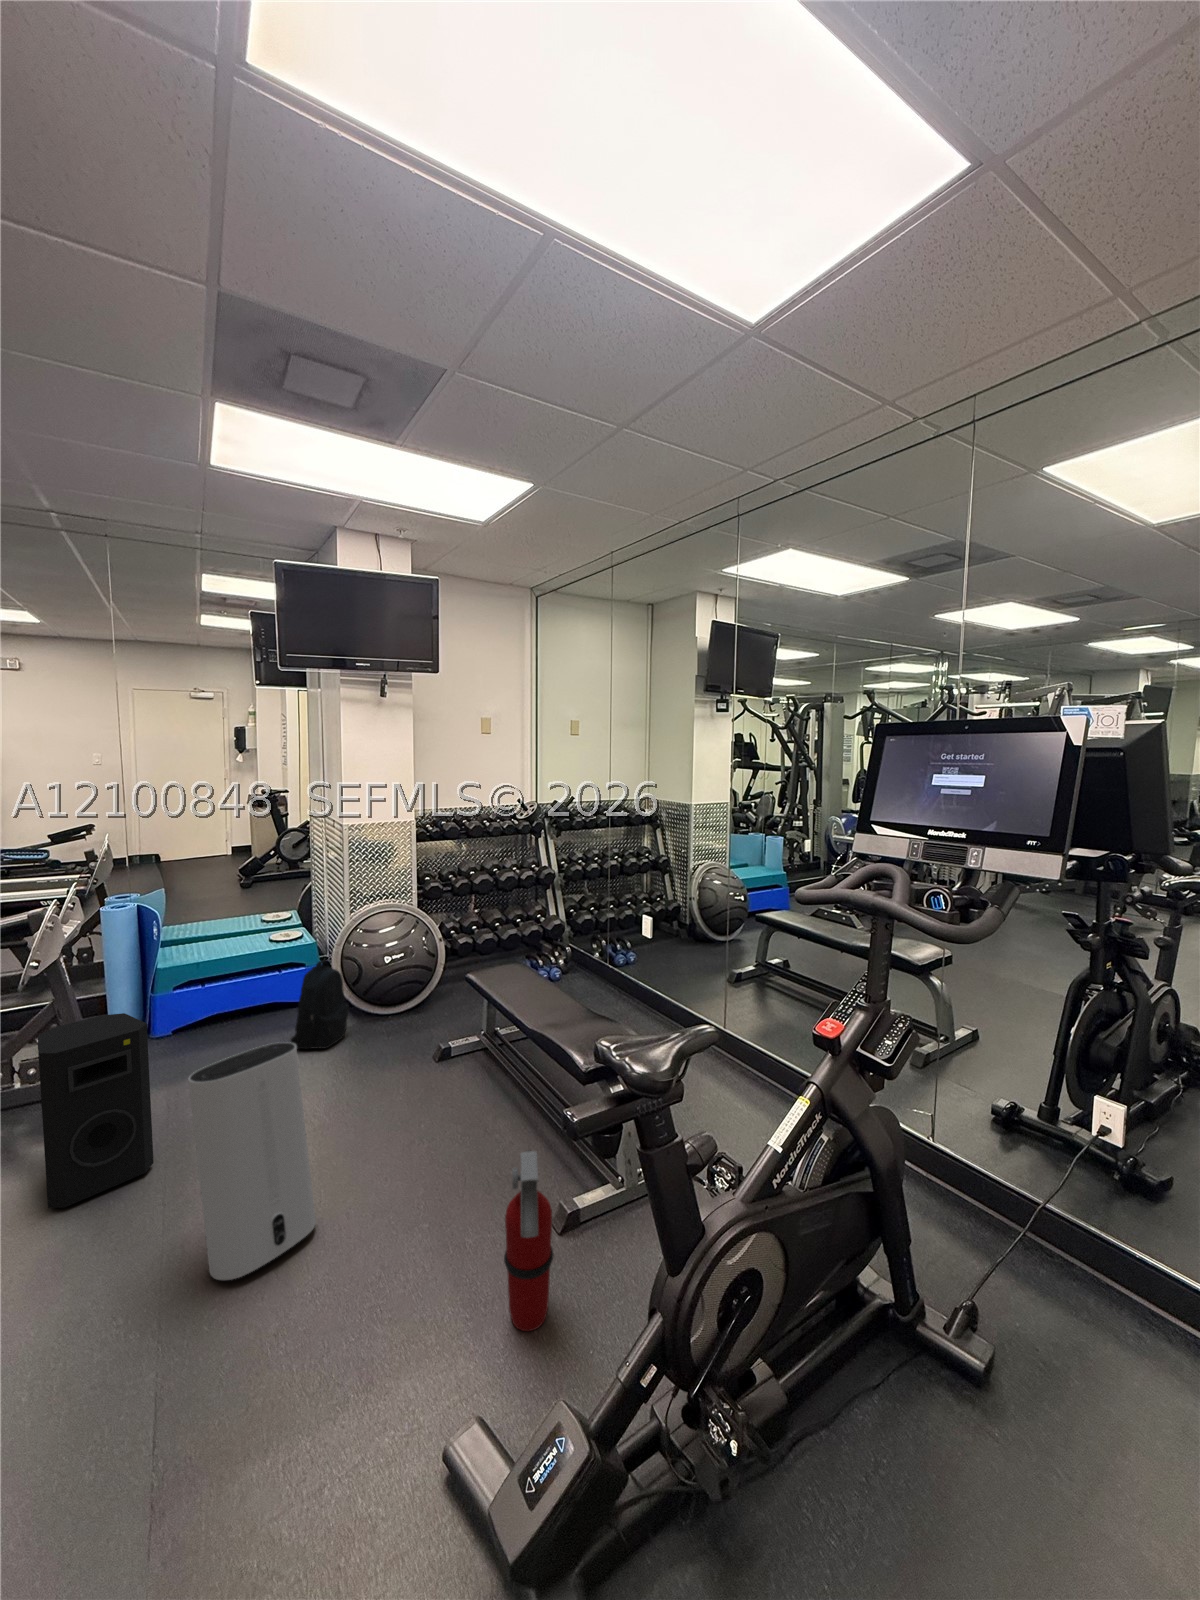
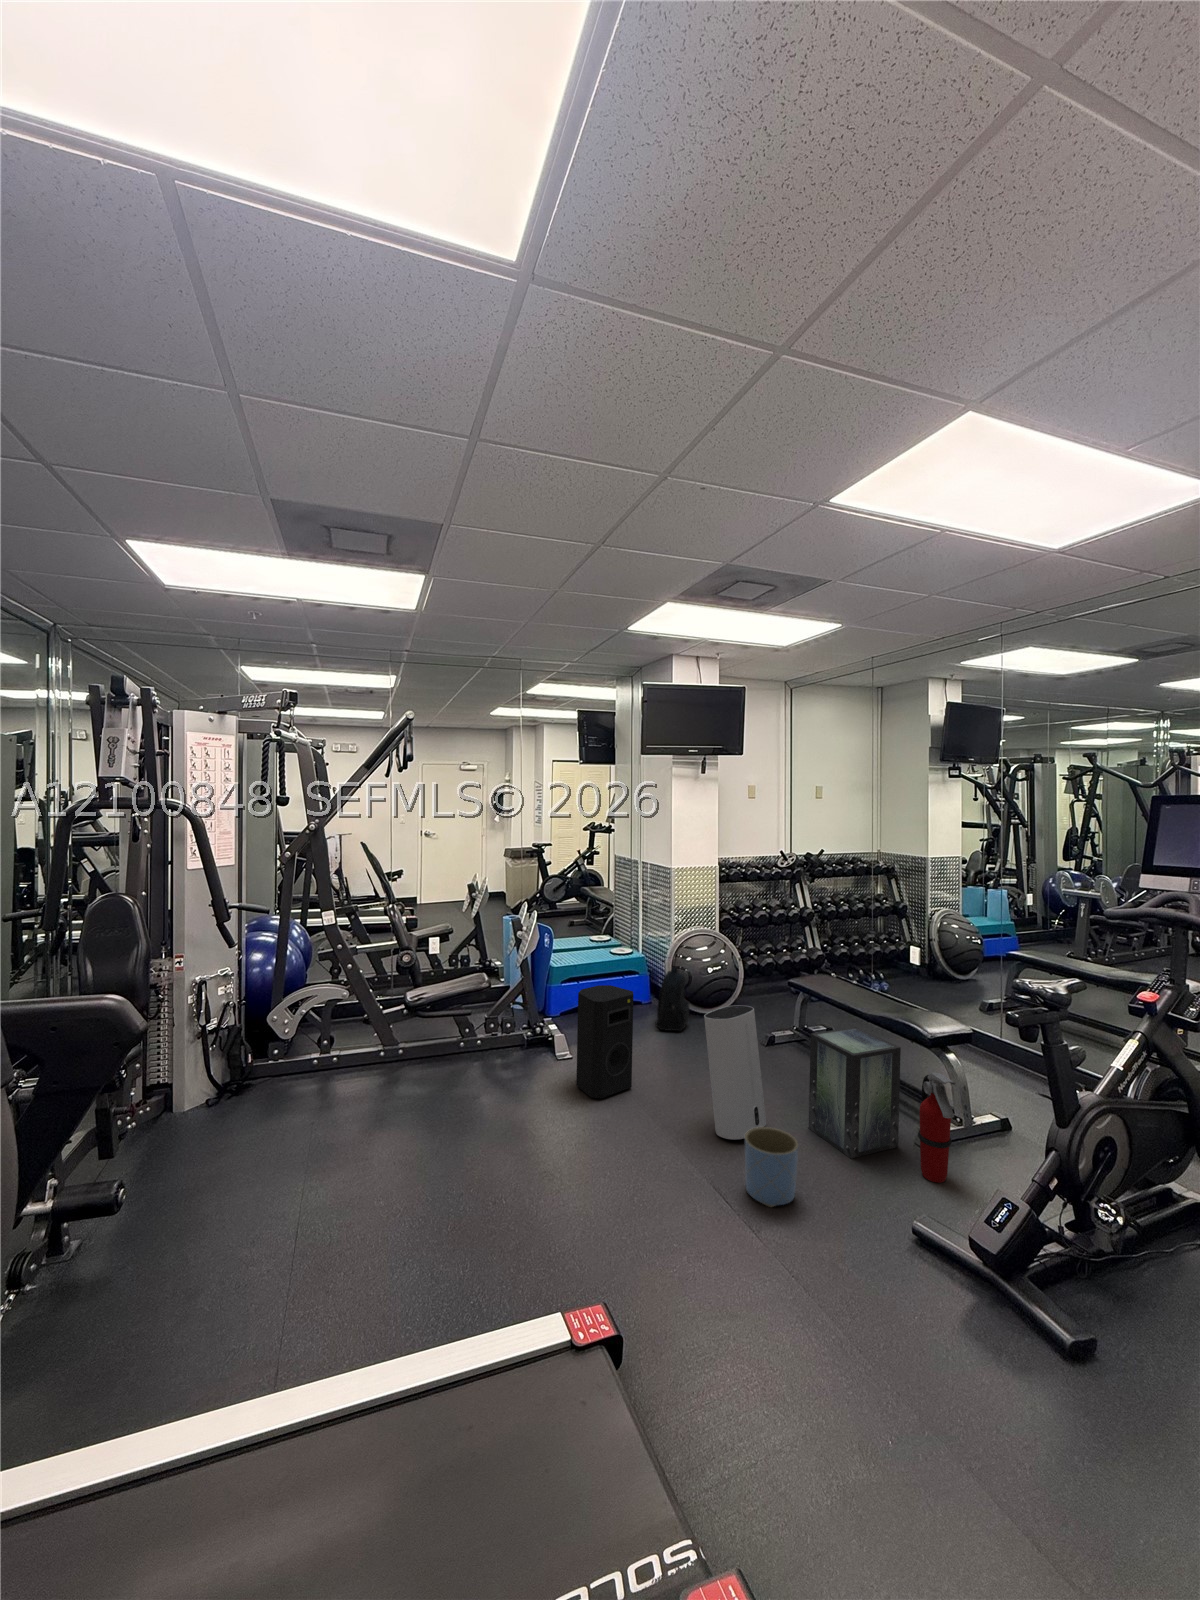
storage box: none [384,1059,508,1292] -> present [808,1027,901,1158]
planter: none [126,1291,243,1474] -> present [745,1127,798,1207]

